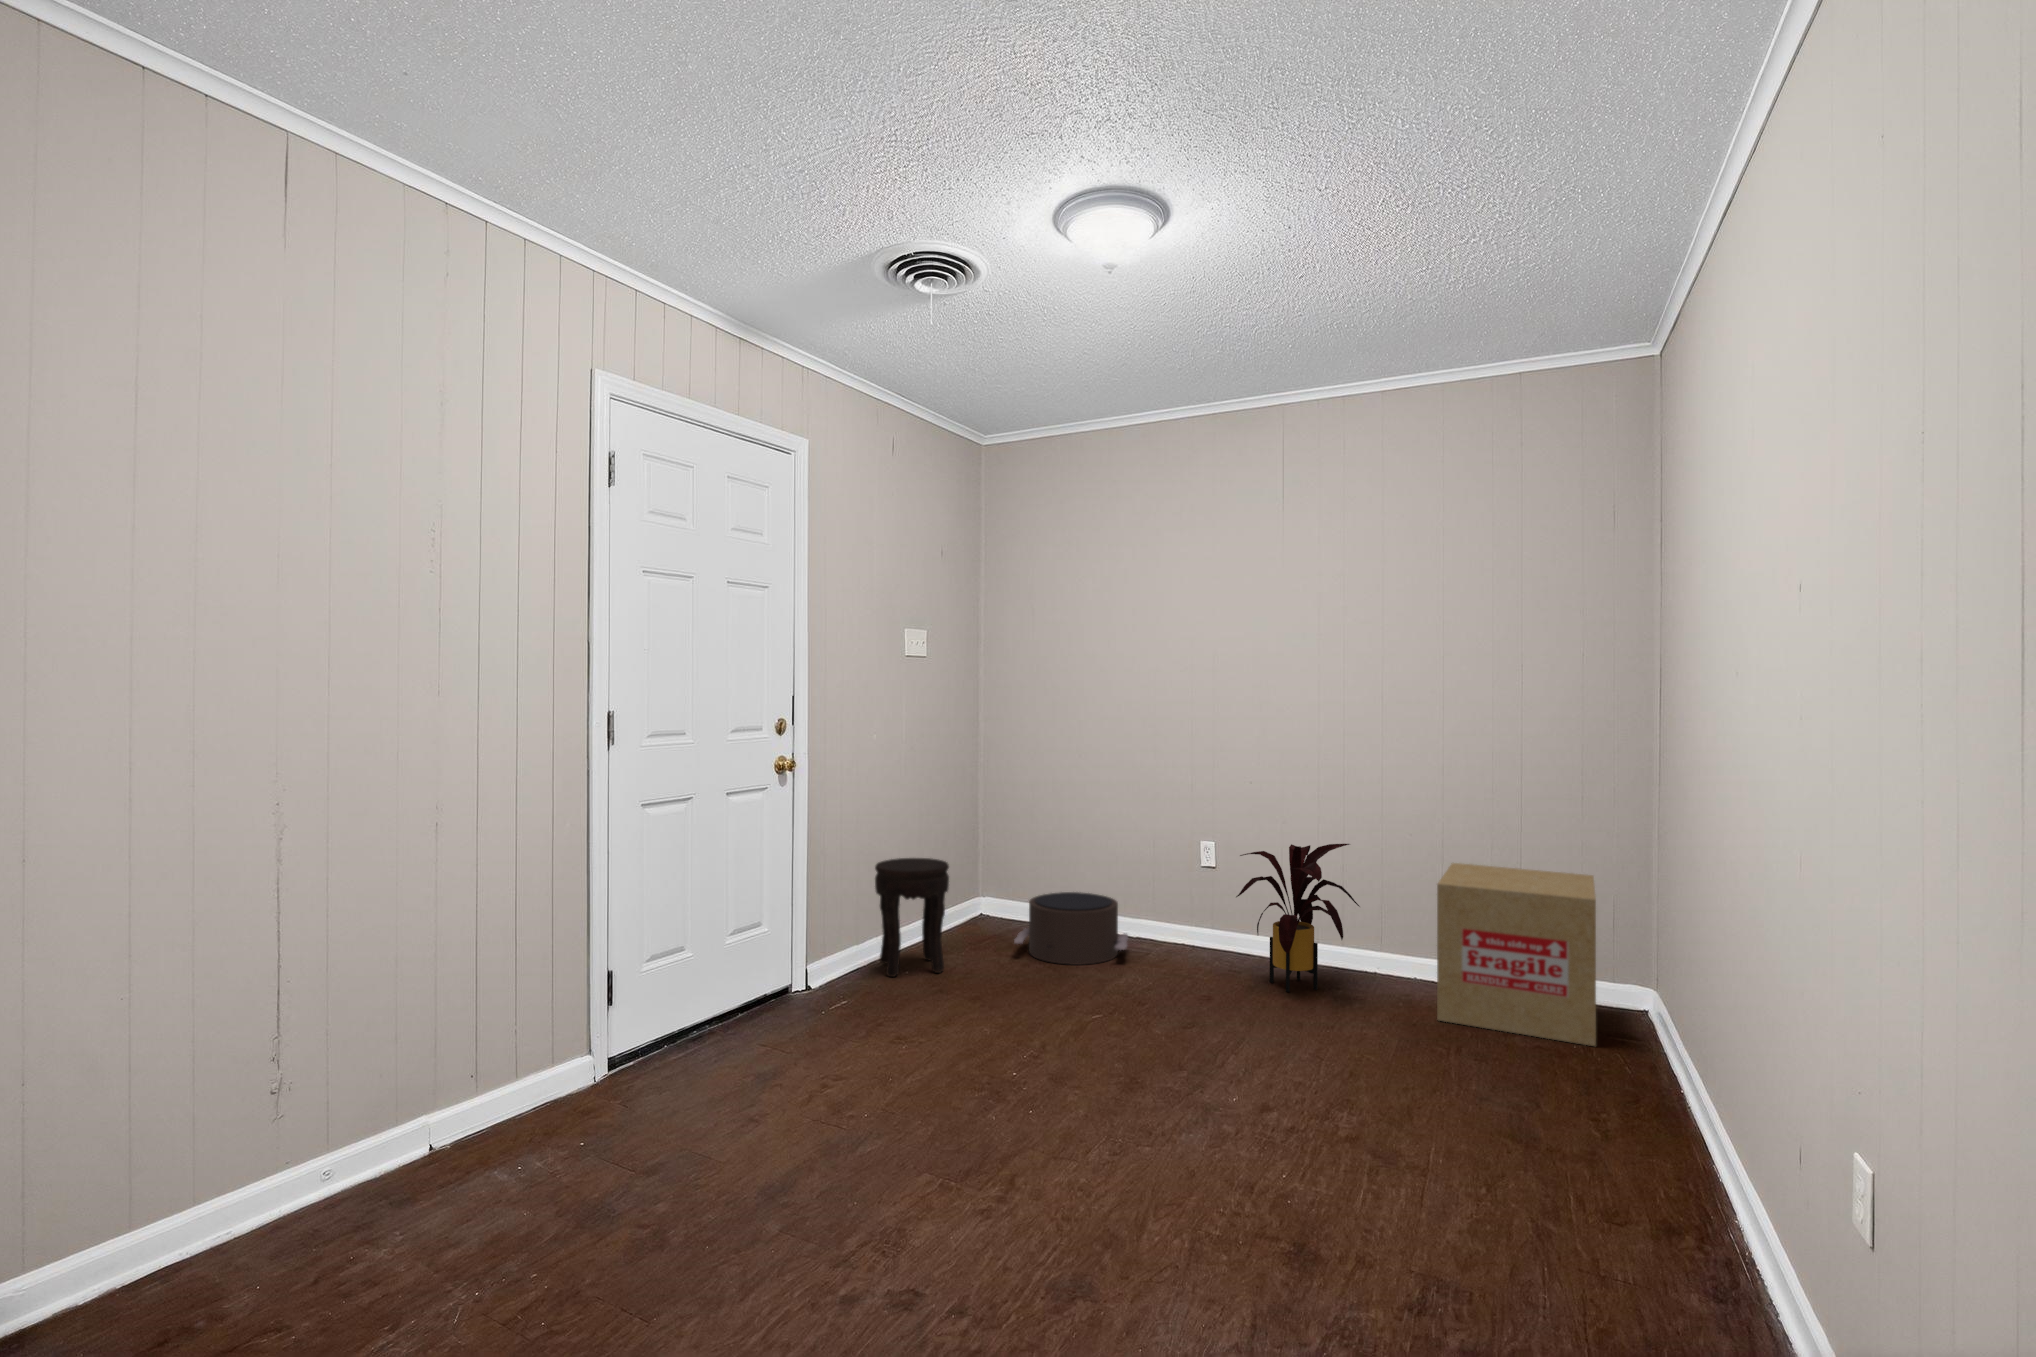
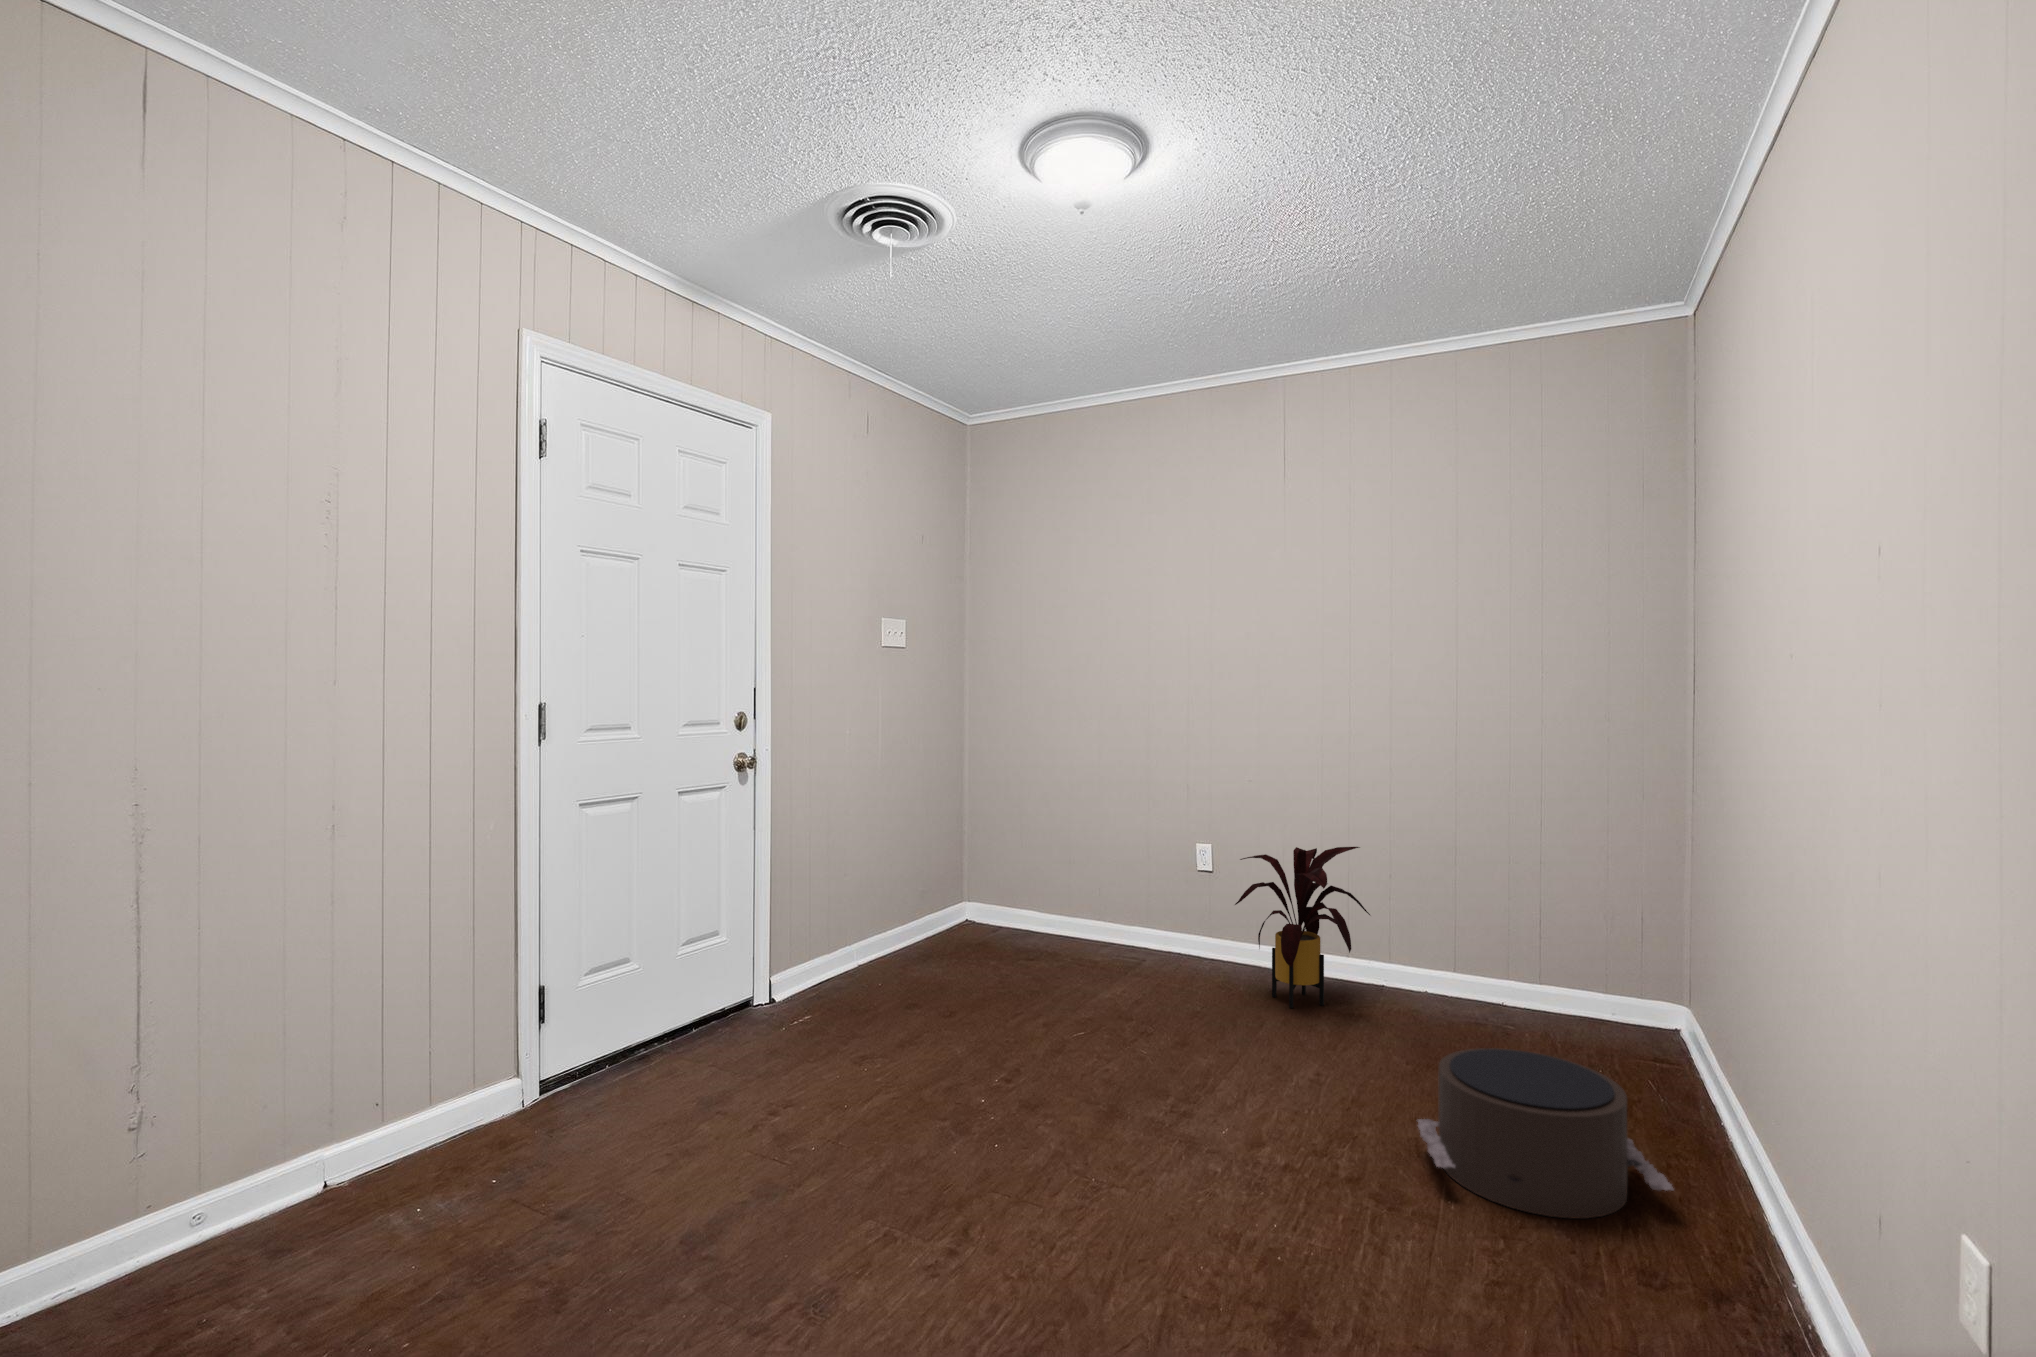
side table: present [875,858,949,977] -> none [847,861,927,989]
cardboard box: present [1437,863,1596,1046] -> none [1454,868,1631,1073]
pouf: present [1015,892,1128,965] -> present [1418,1048,1674,1218]

